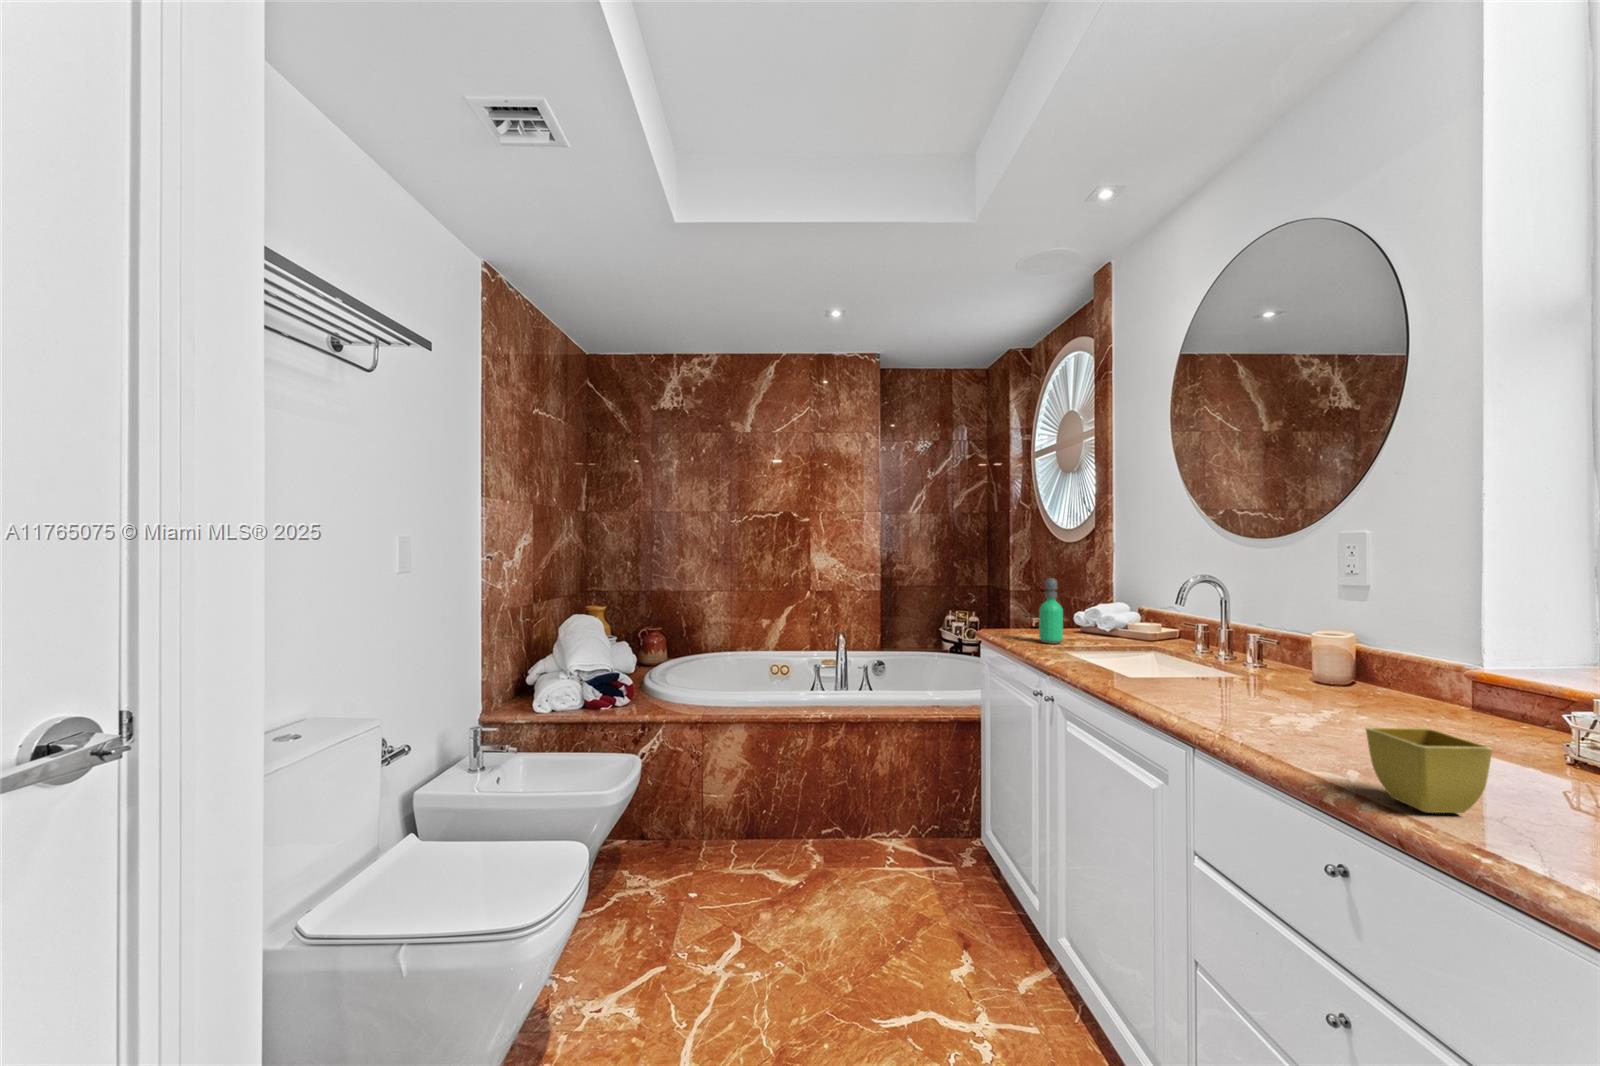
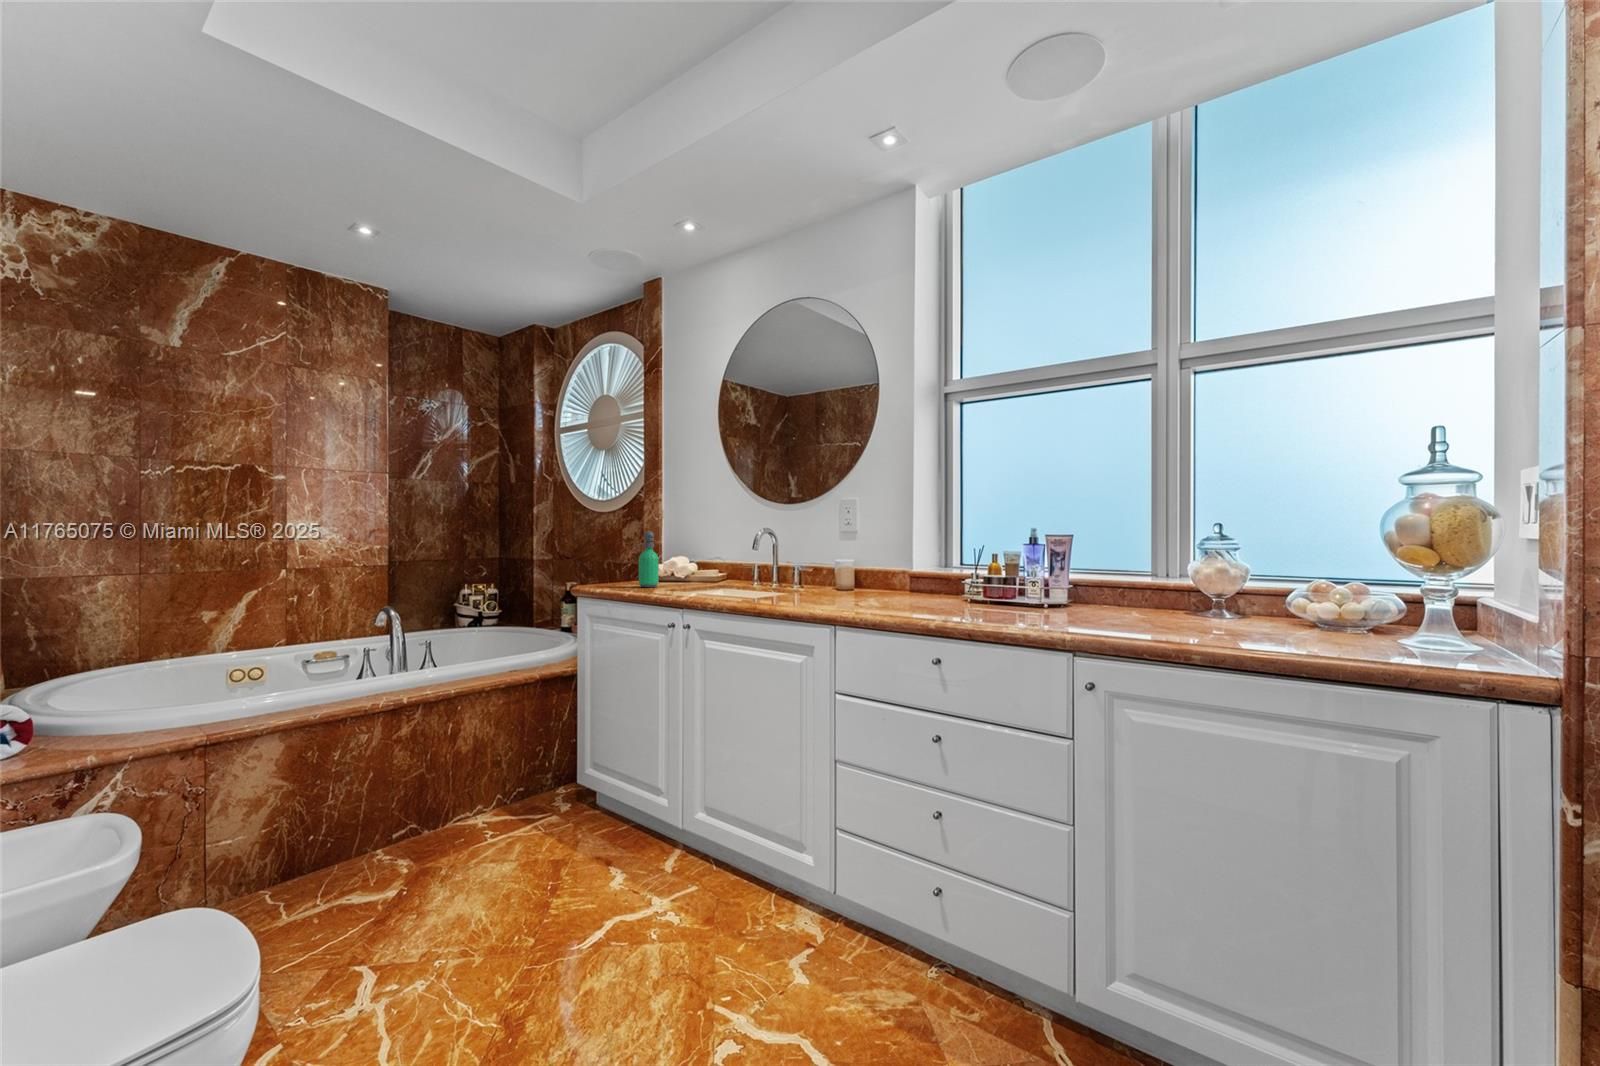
flower pot: present [1366,727,1493,813] -> none [949,579,996,617]

